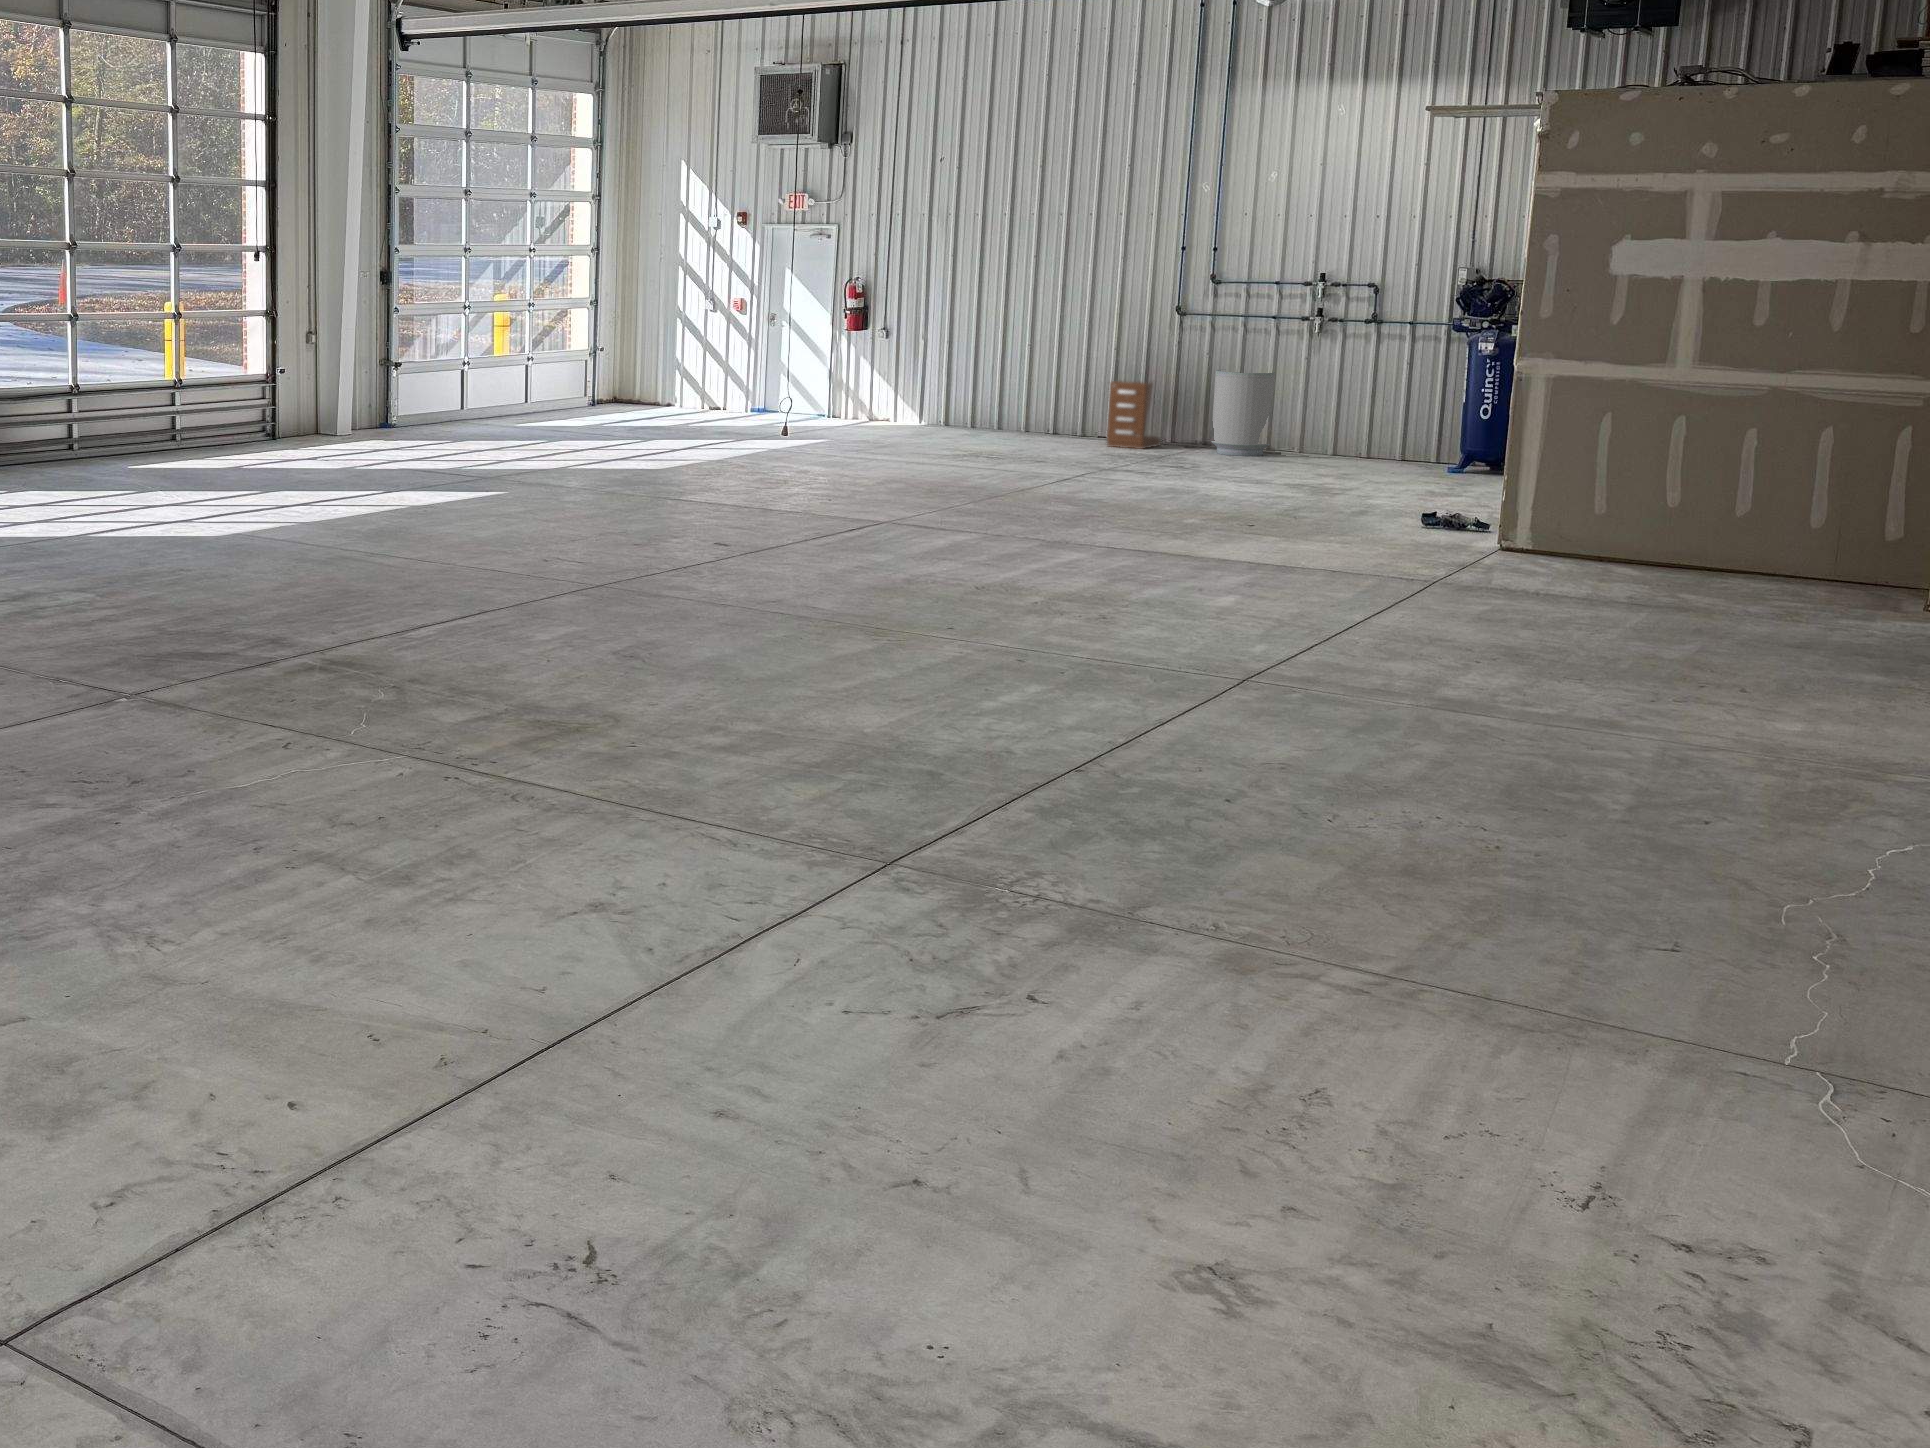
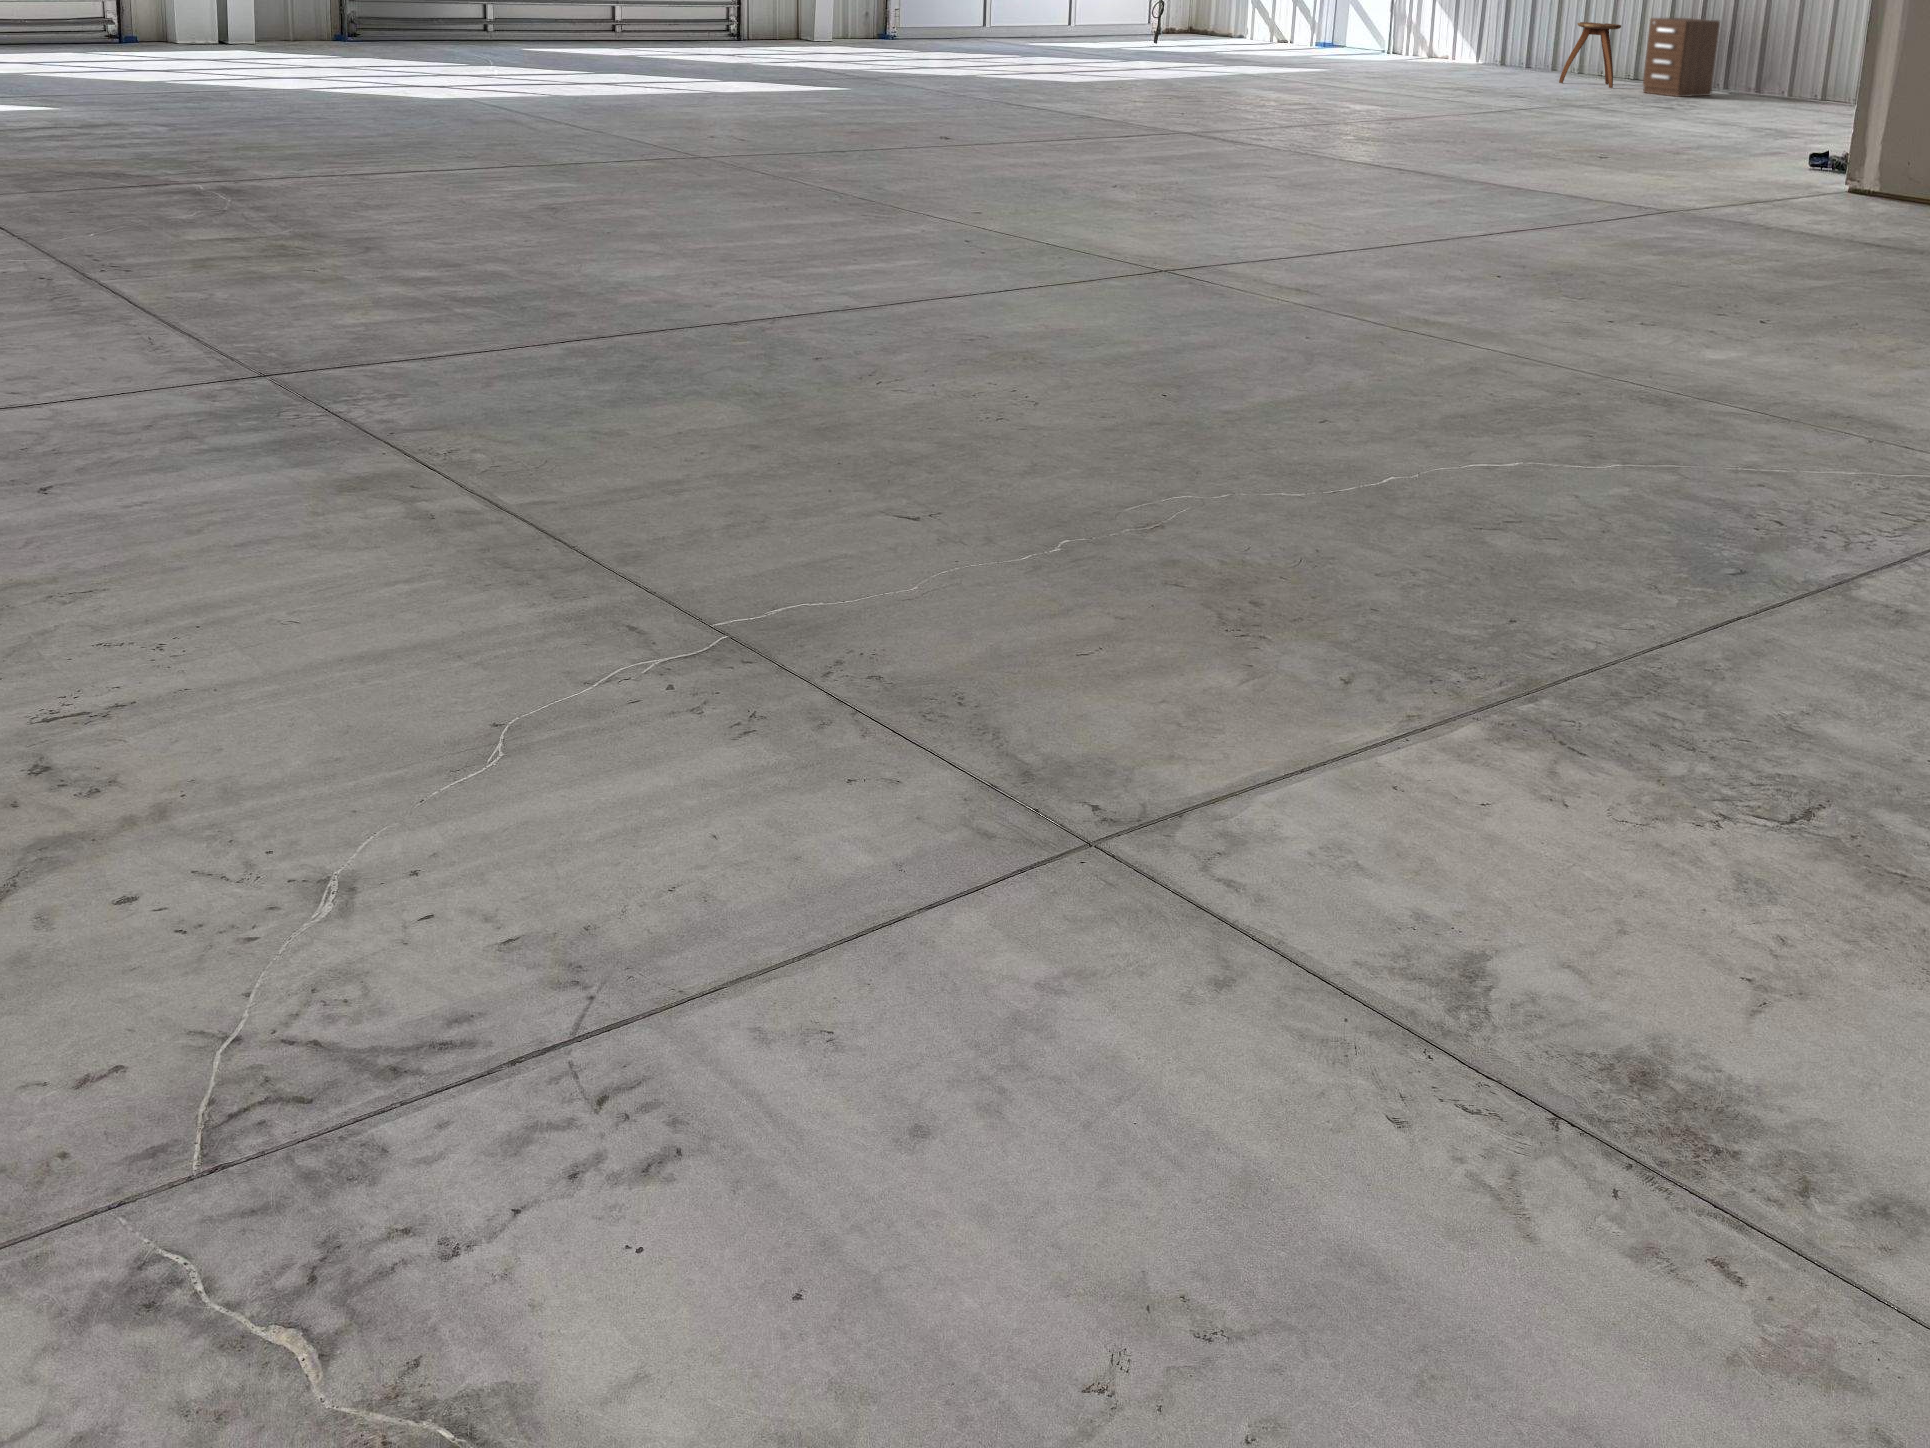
trash can: present [1211,370,1275,456] -> none [1753,8,1833,110]
stool: none [1022,386,1074,443] -> present [1559,22,1621,88]

